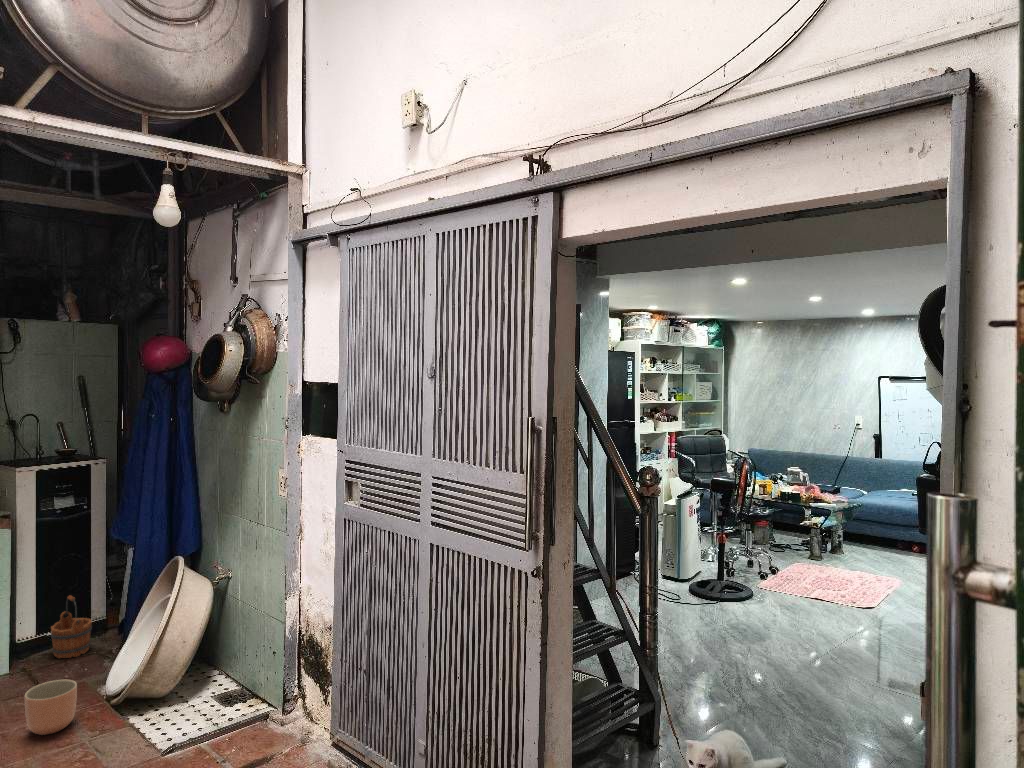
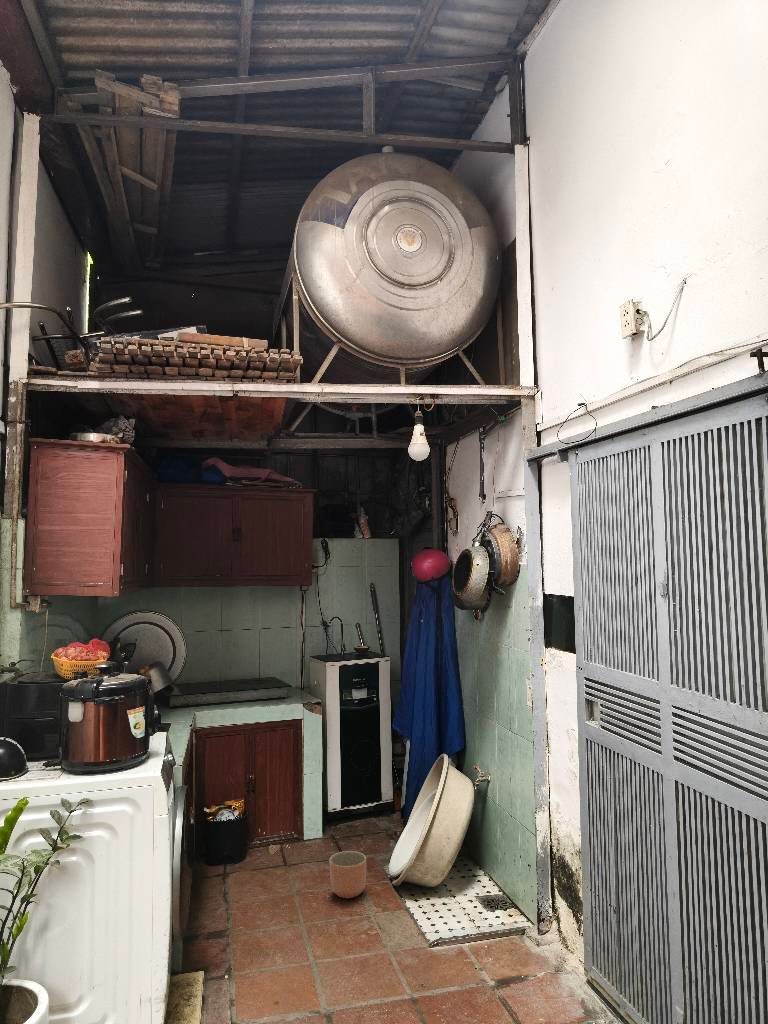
wooden bucket: present [51,595,92,658] -> none [352,775,382,831]

